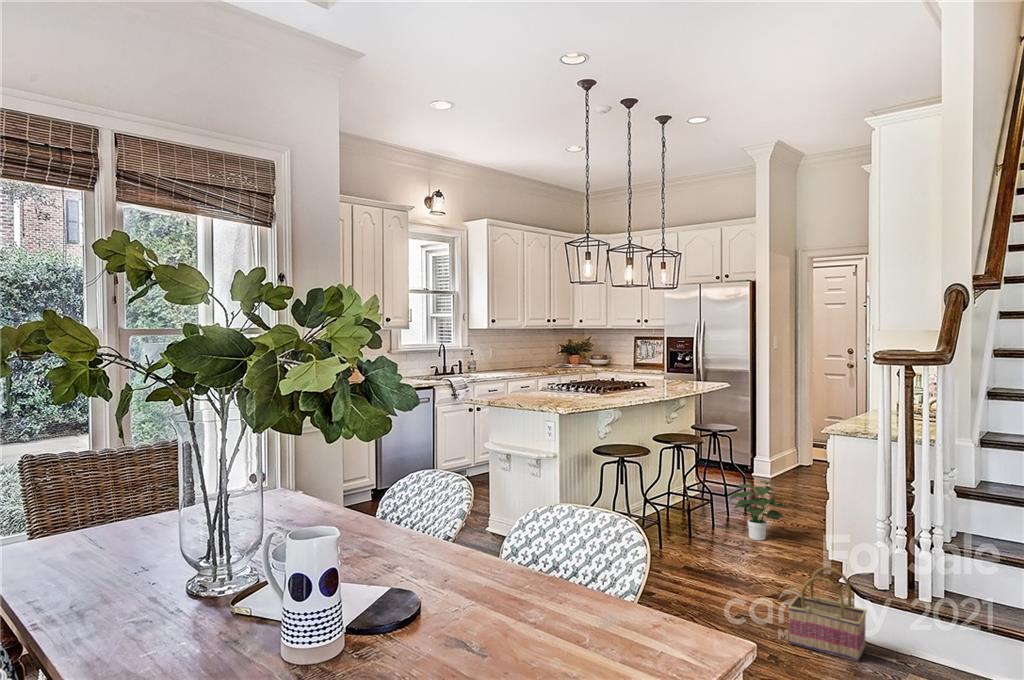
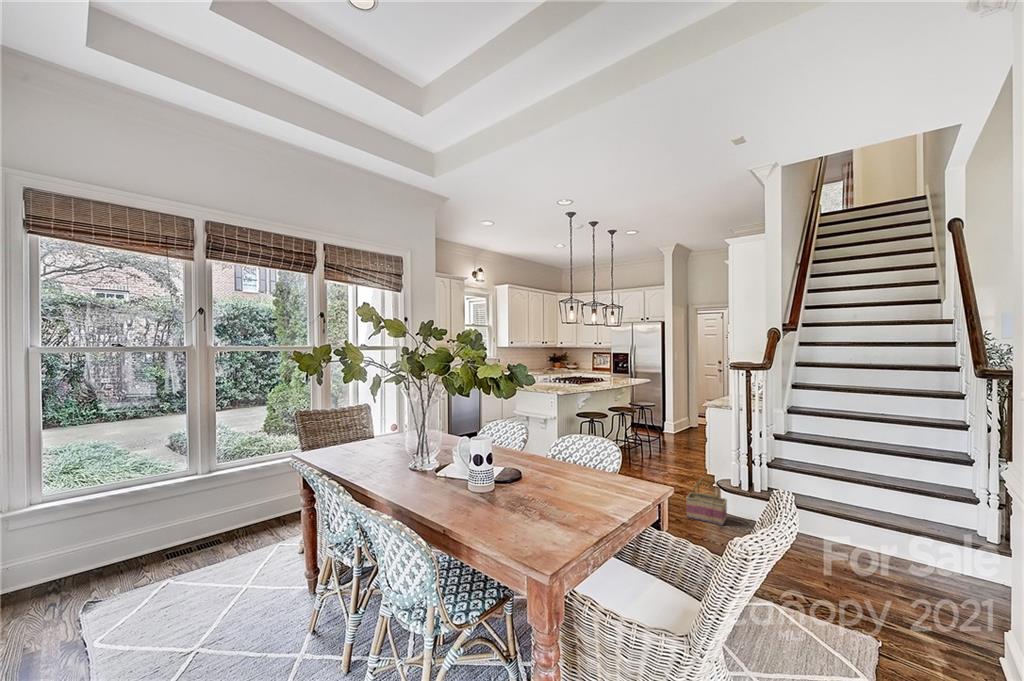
potted plant: present [730,481,786,540] -> none [651,434,684,468]

